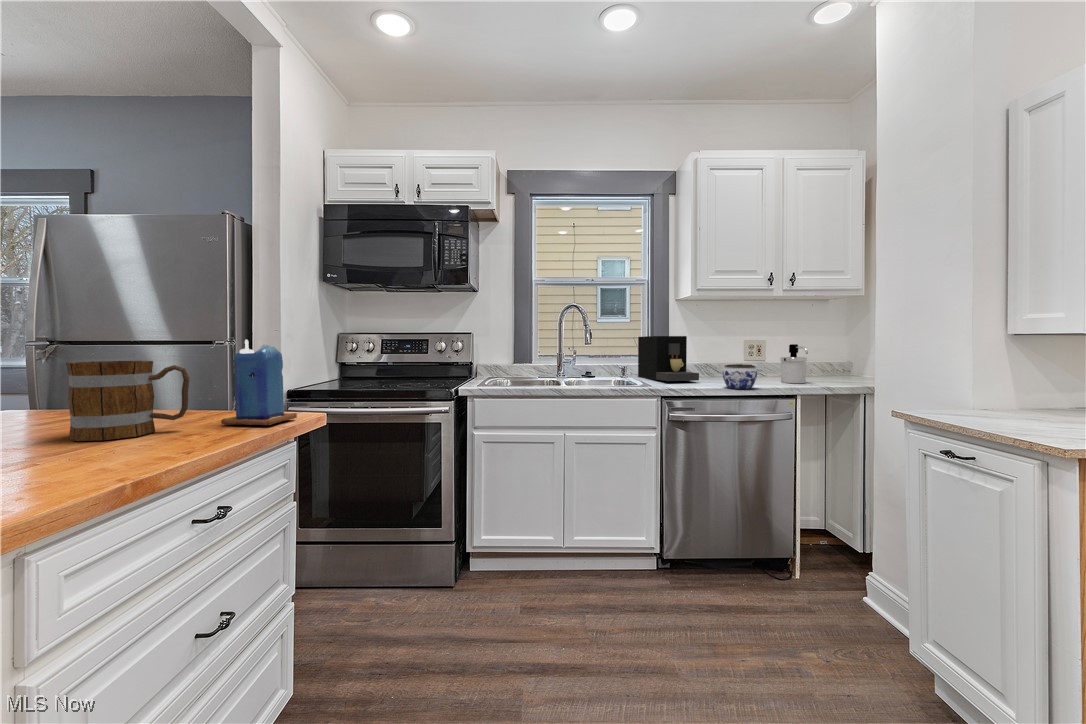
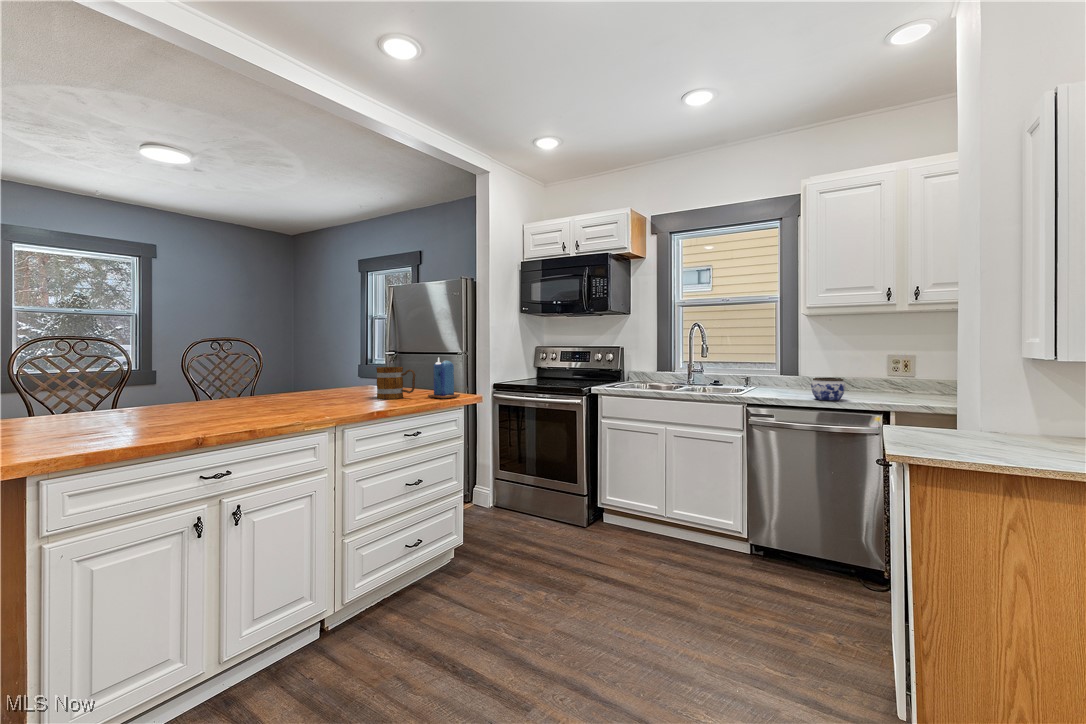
coffee maker: present [638,336,699,381] -> none [763,350,804,391]
soap dispenser: present [780,344,808,383] -> none [903,359,933,399]

